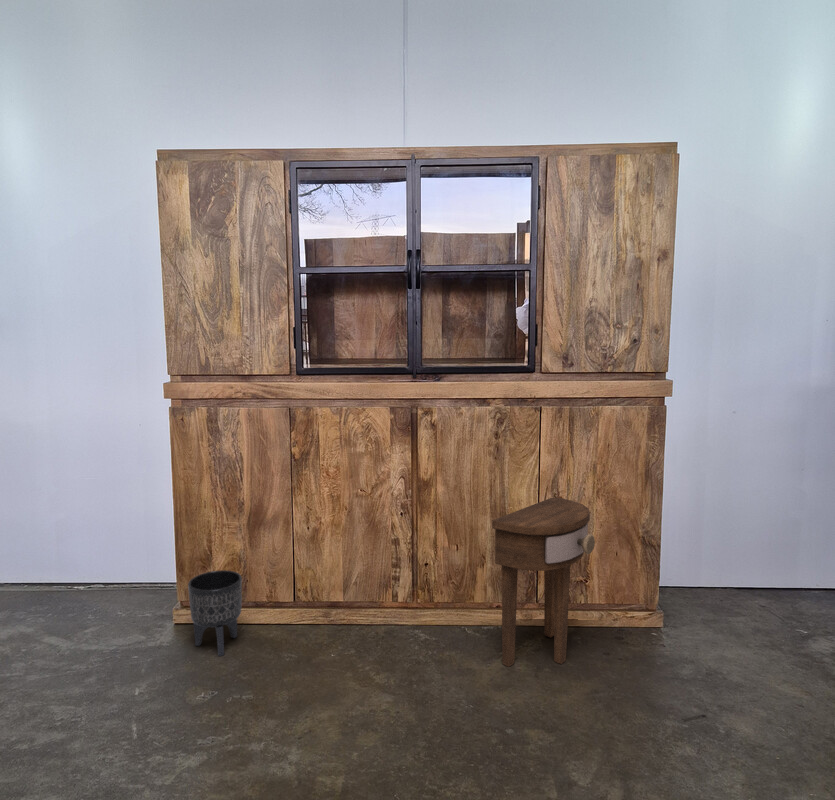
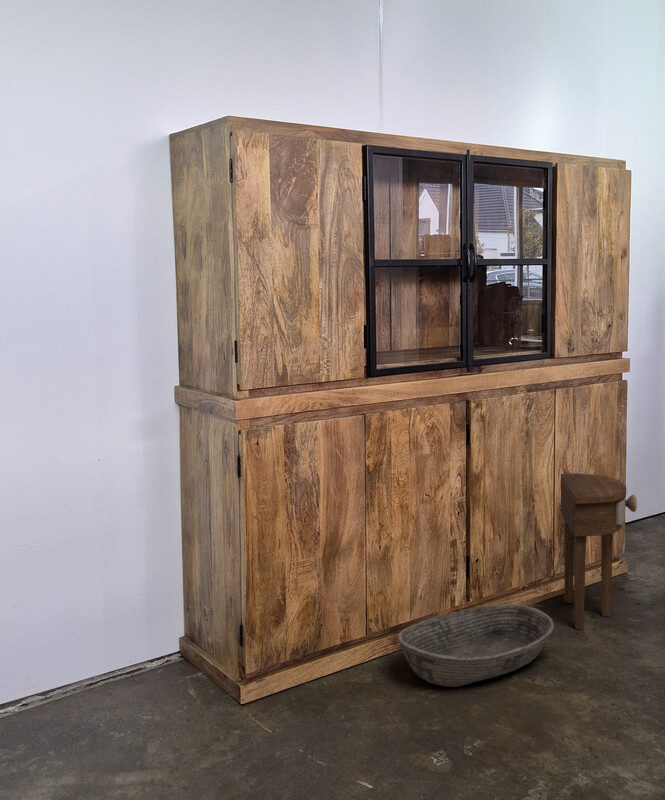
planter: present [188,570,242,656] -> none [300,612,359,706]
basket: none [274,606,444,680] -> present [398,604,554,687]

